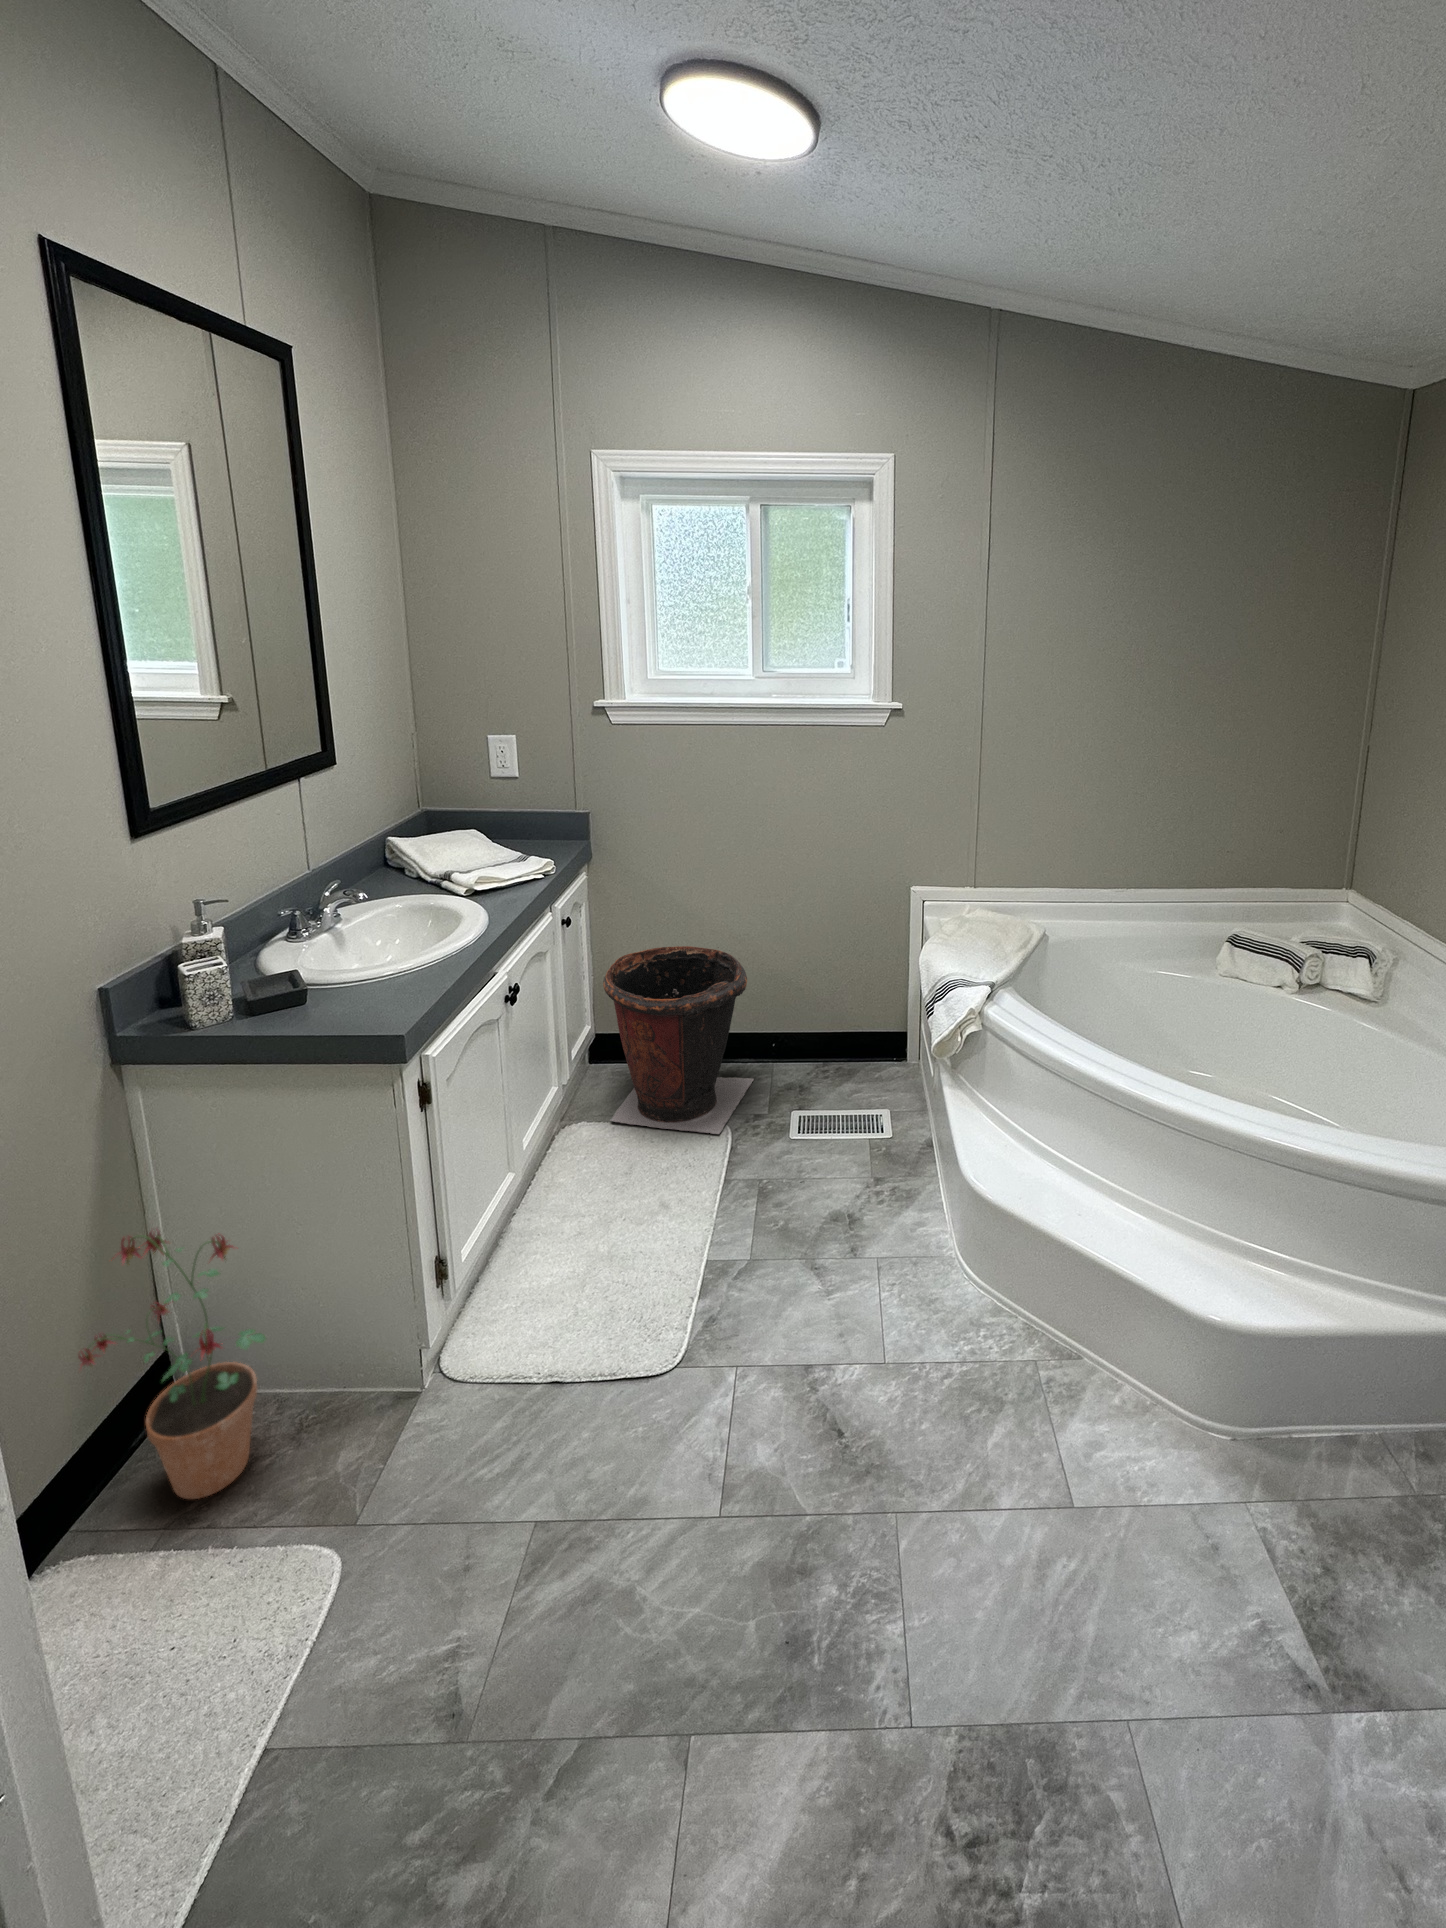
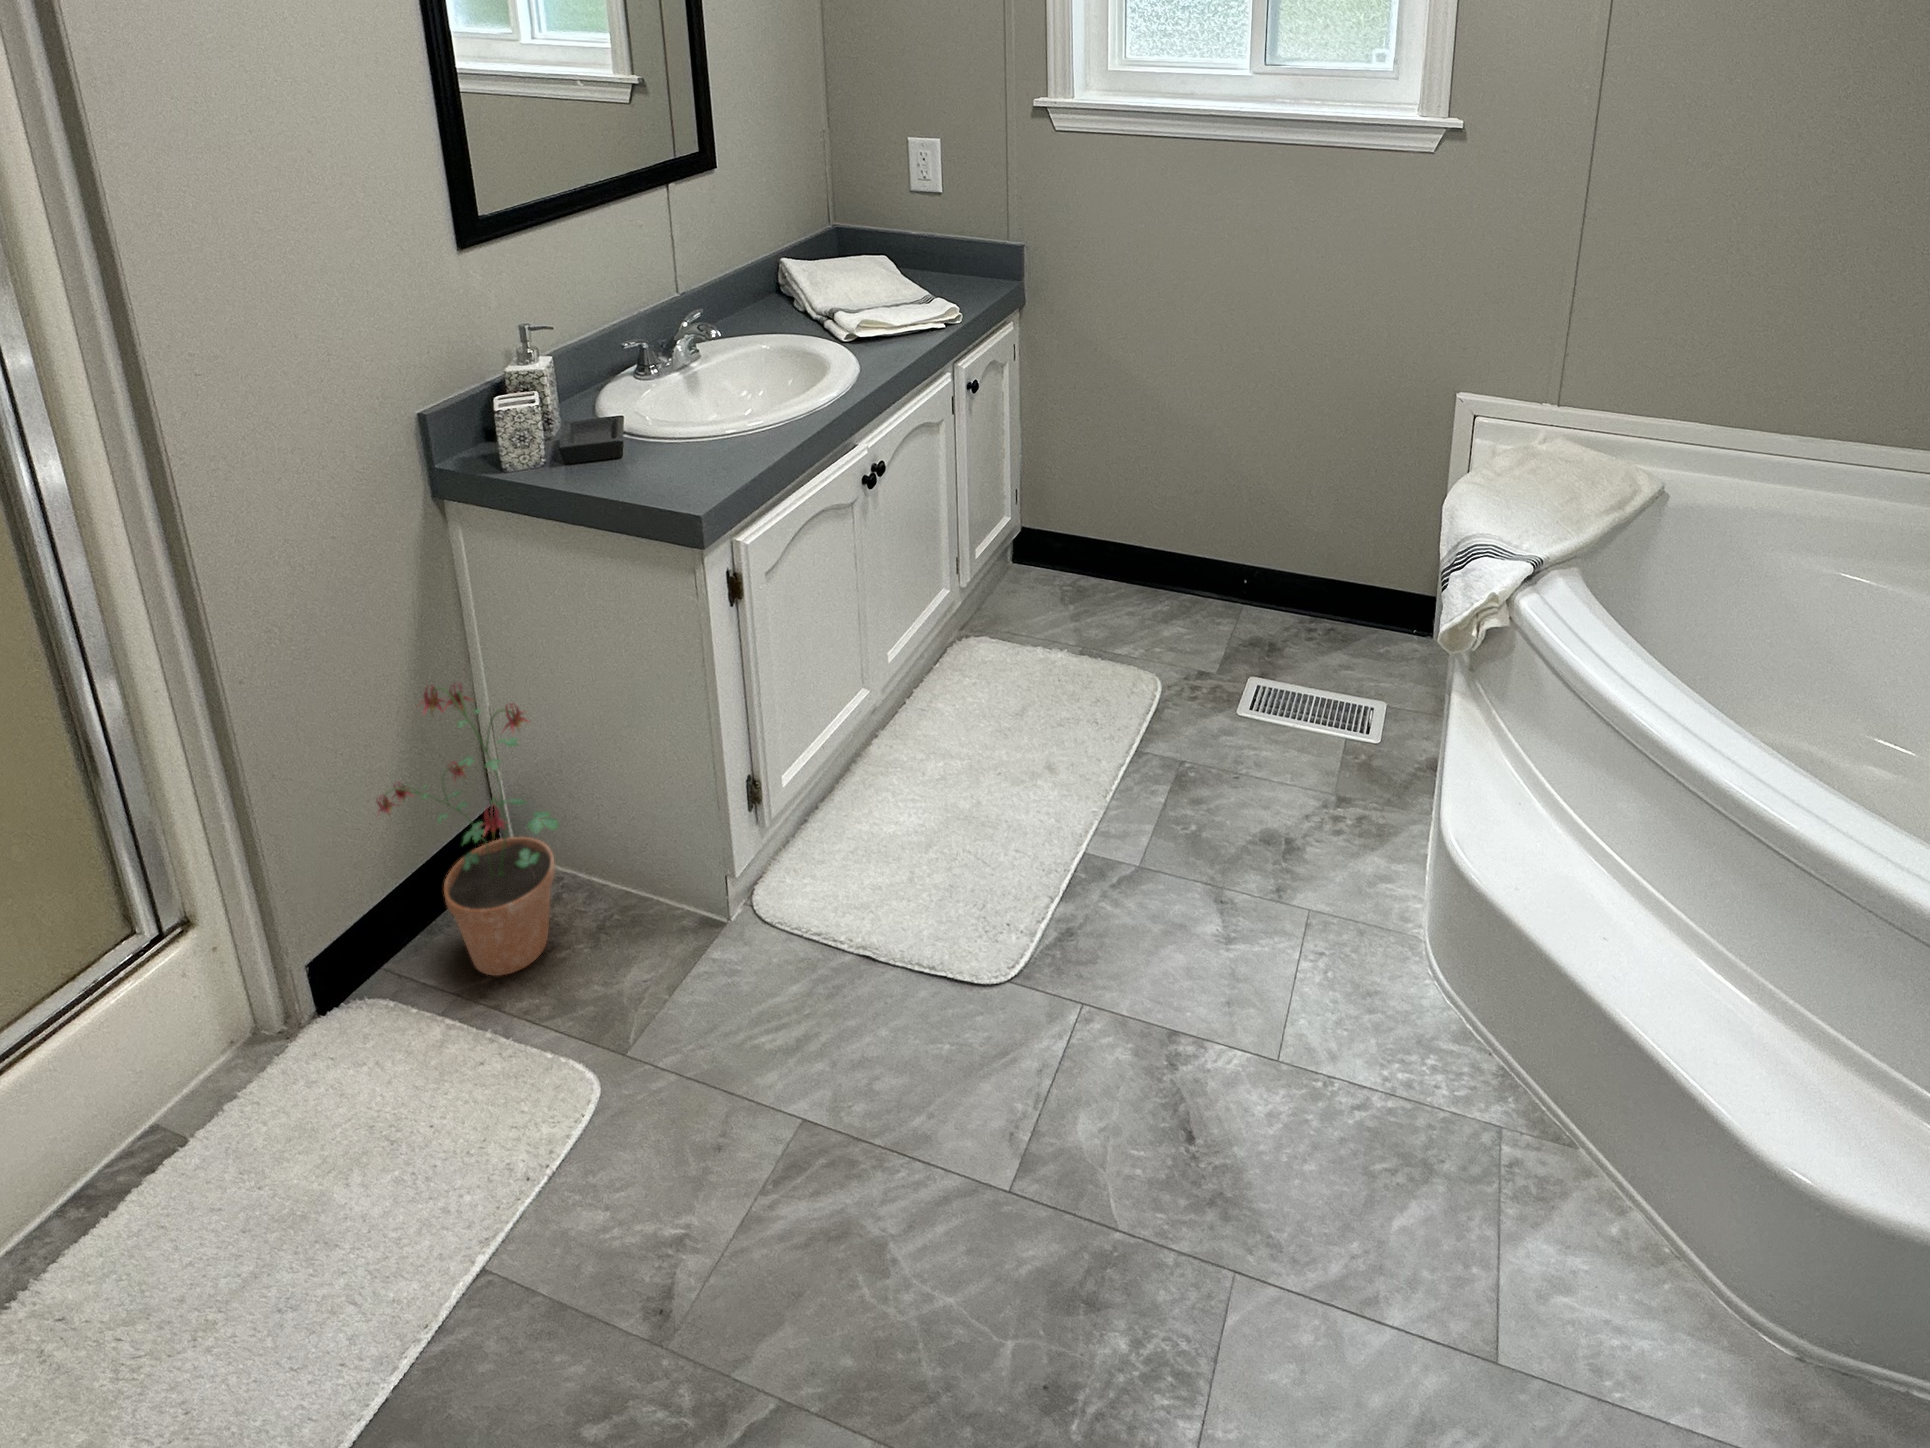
waste bin: present [603,946,754,1134] -> none [1018,430,1214,686]

